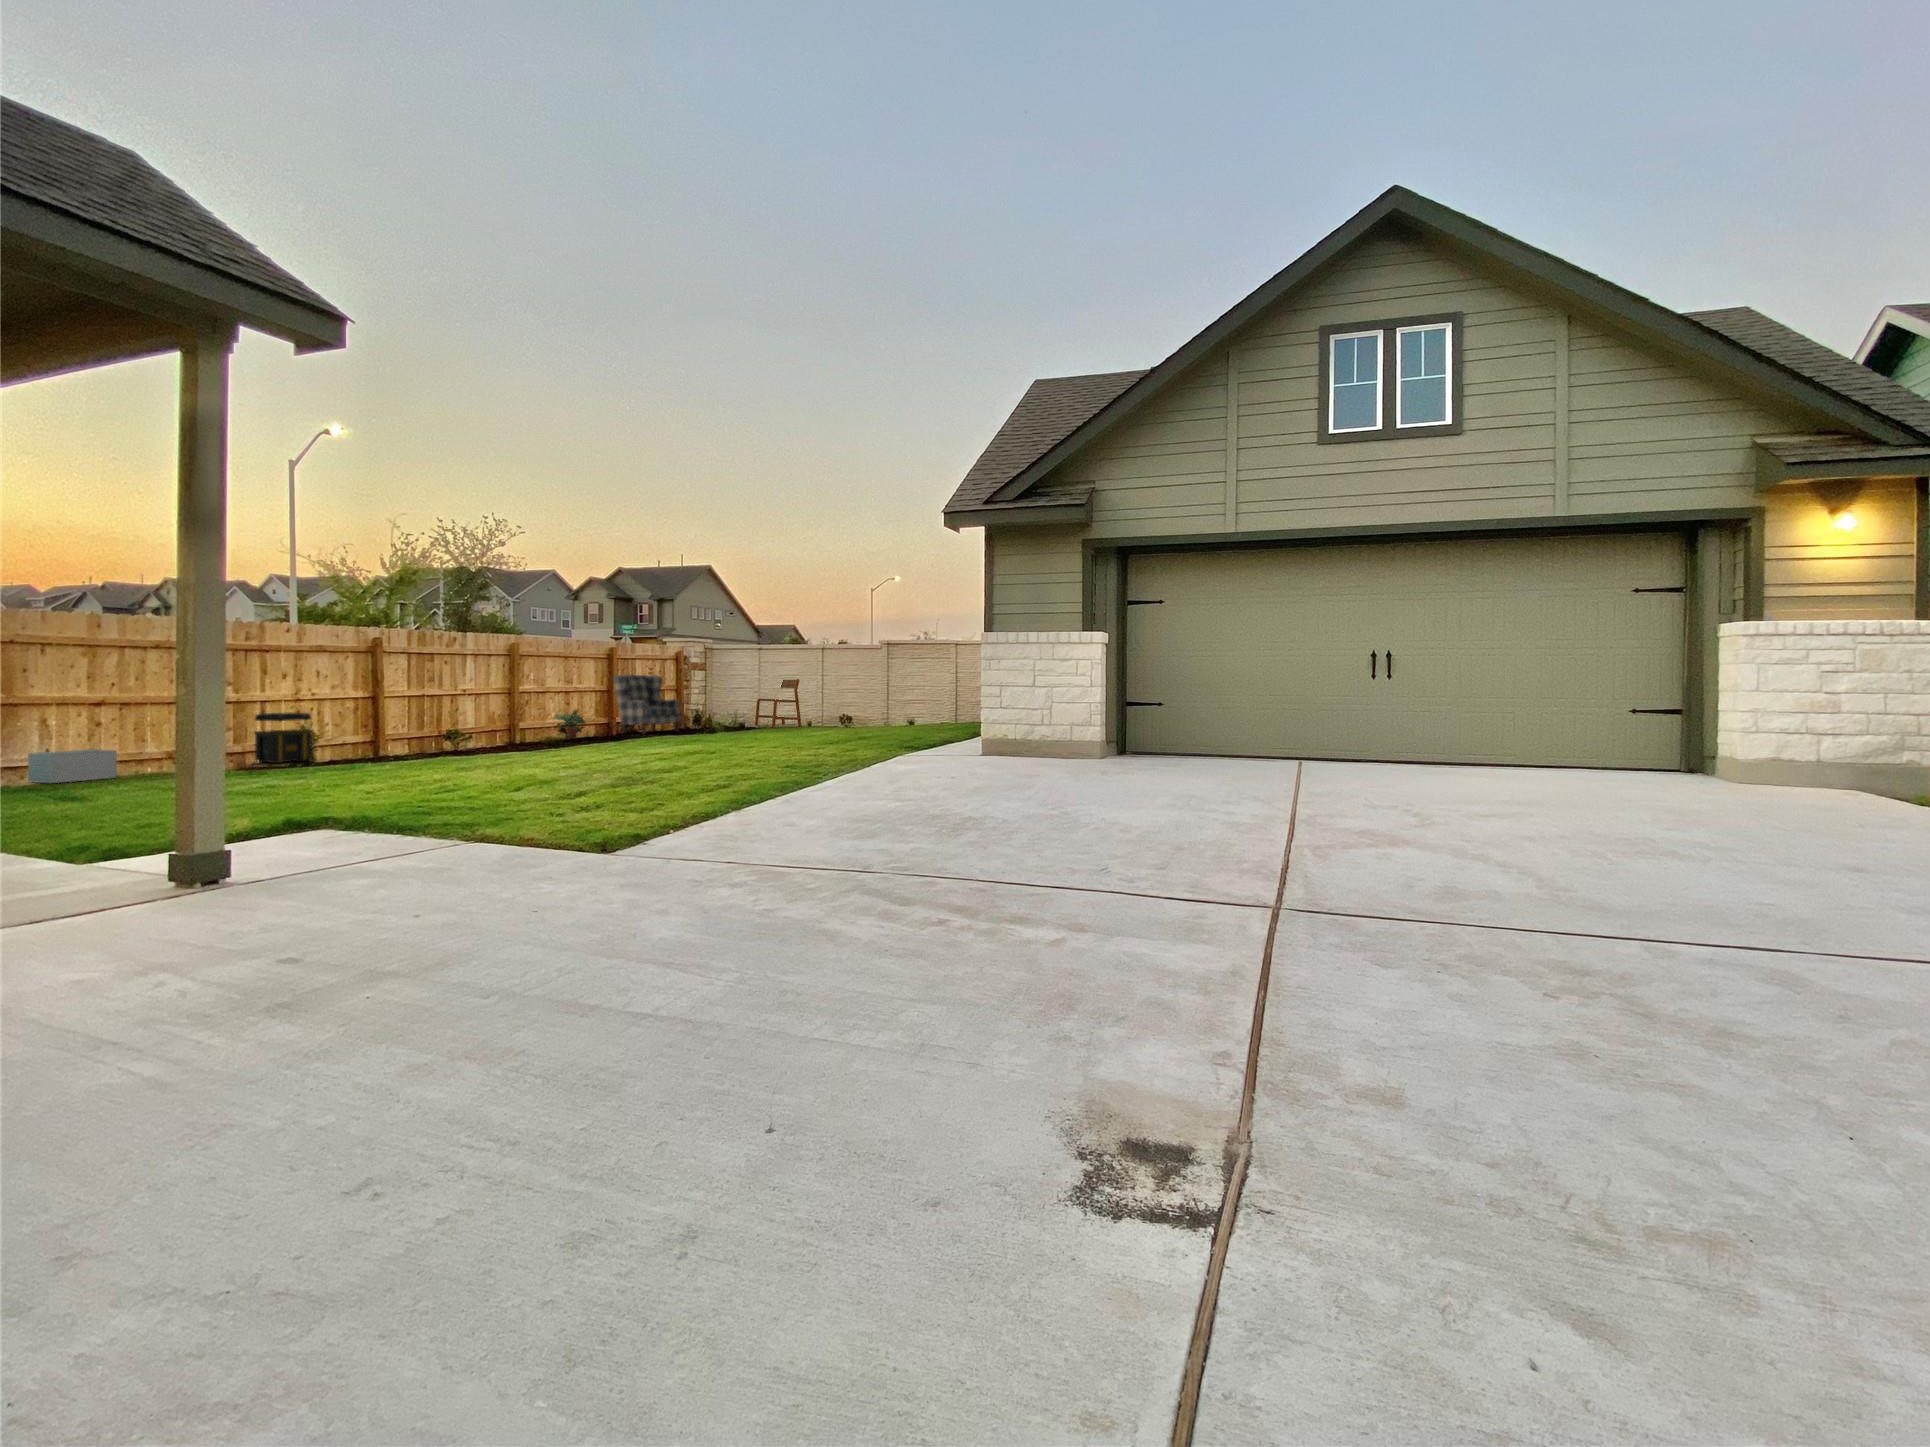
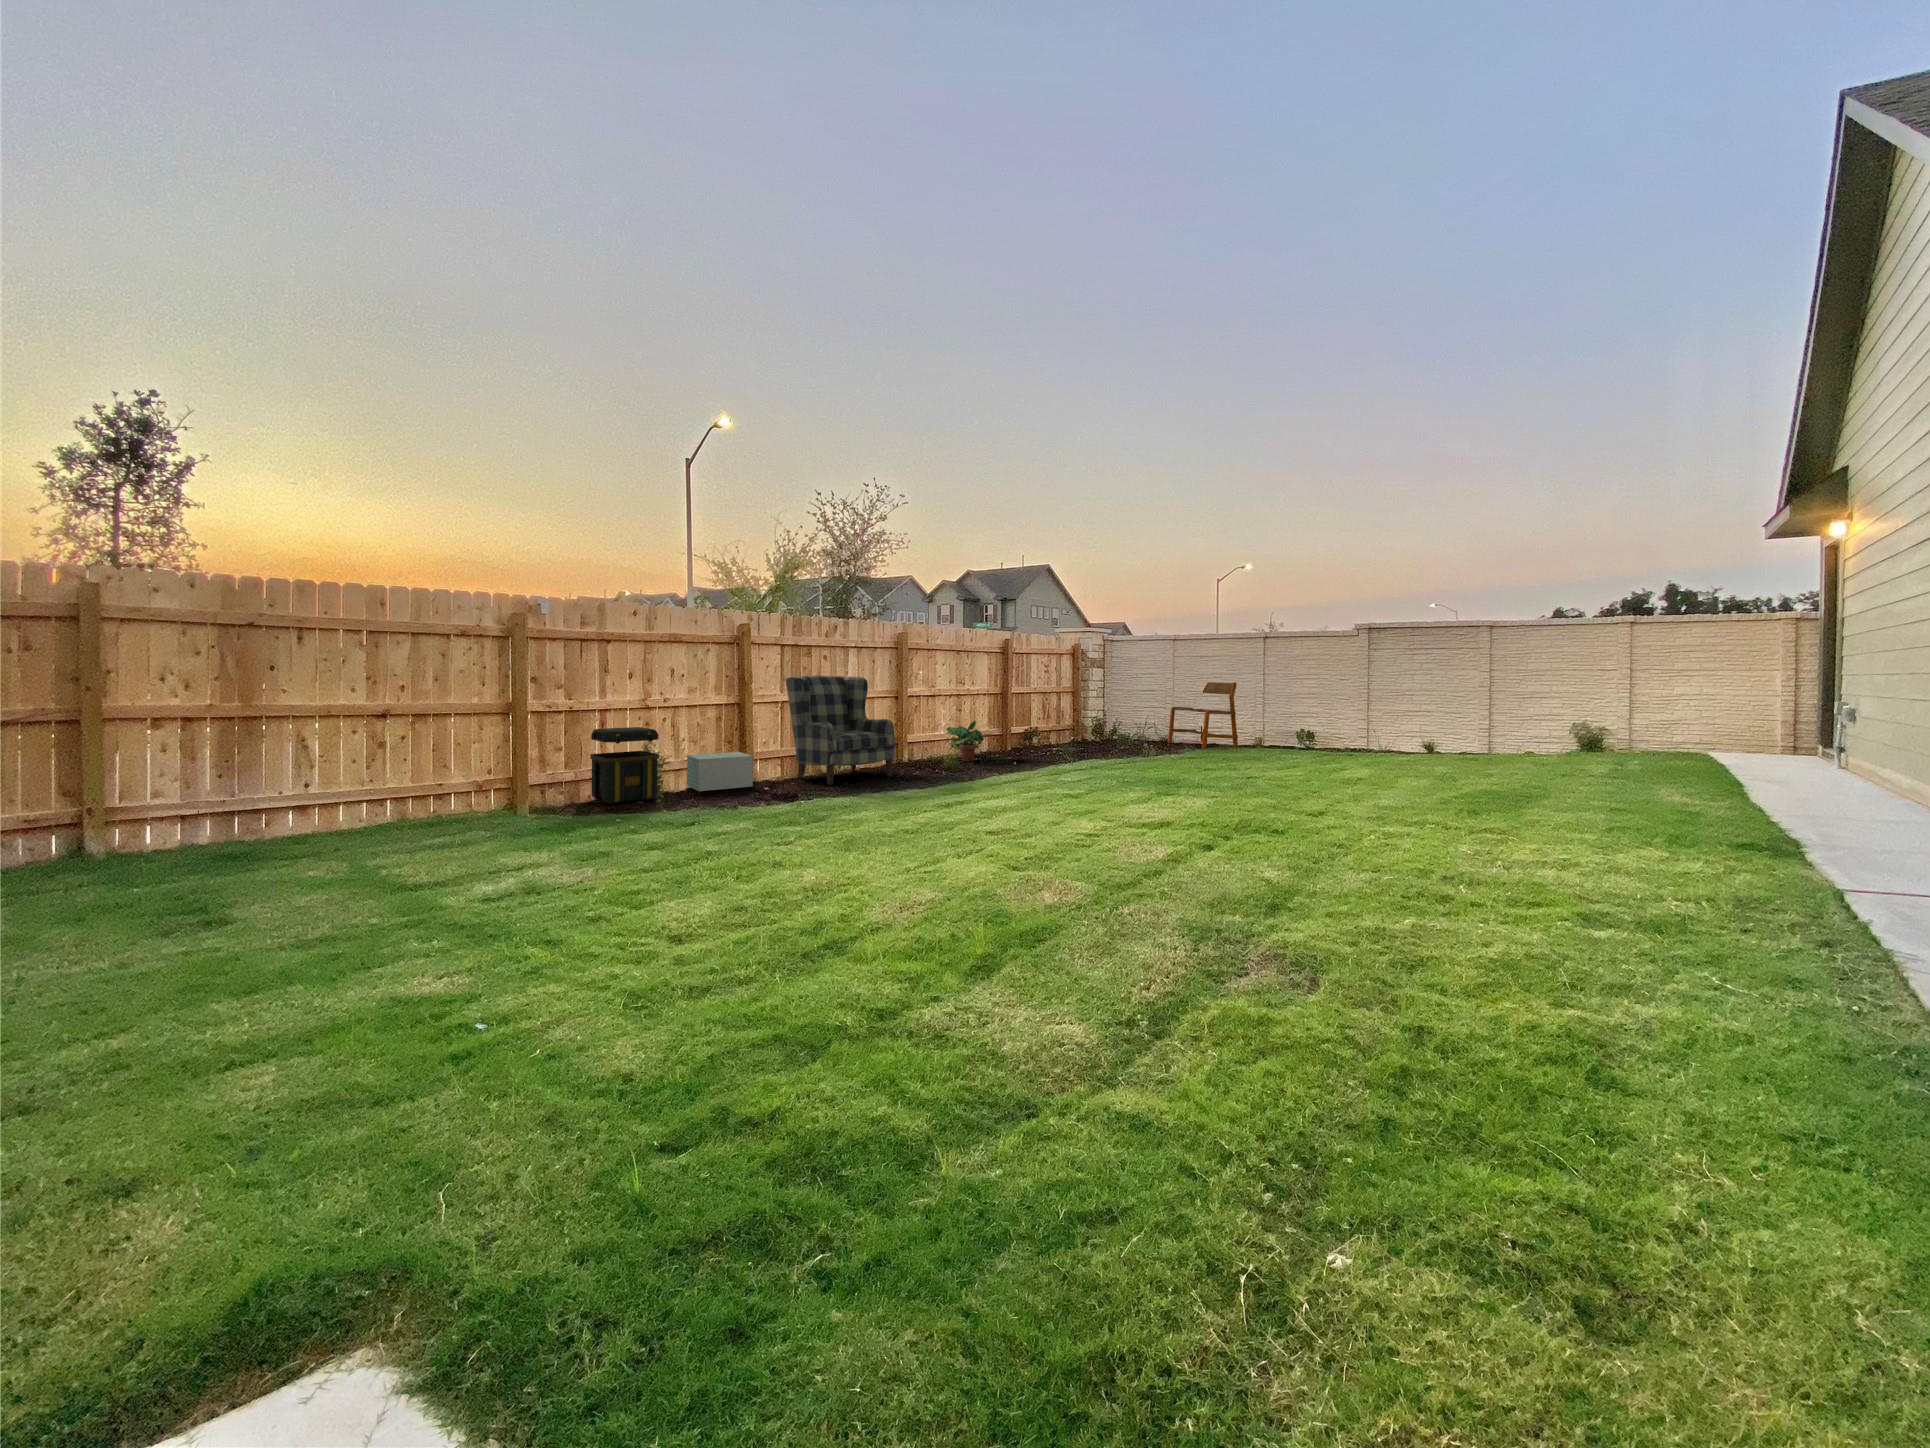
chair: present [613,675,681,734] -> present [786,675,895,785]
storage box: present [28,749,117,783] -> present [687,752,753,791]

